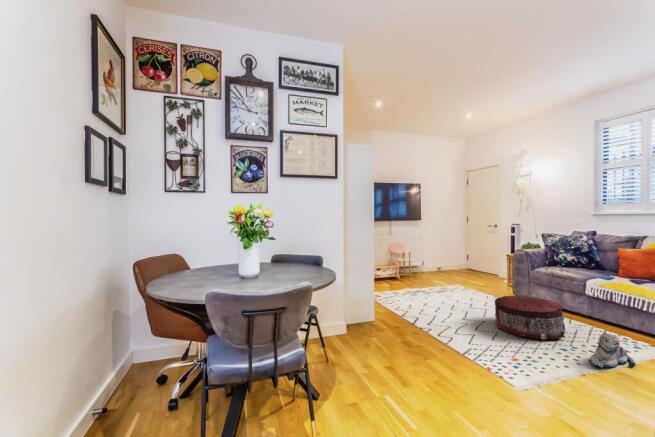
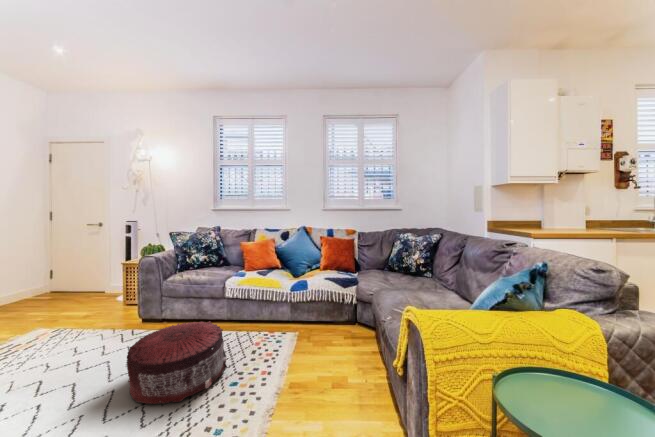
plush toy: present [590,333,636,368] -> none [266,348,298,399]

